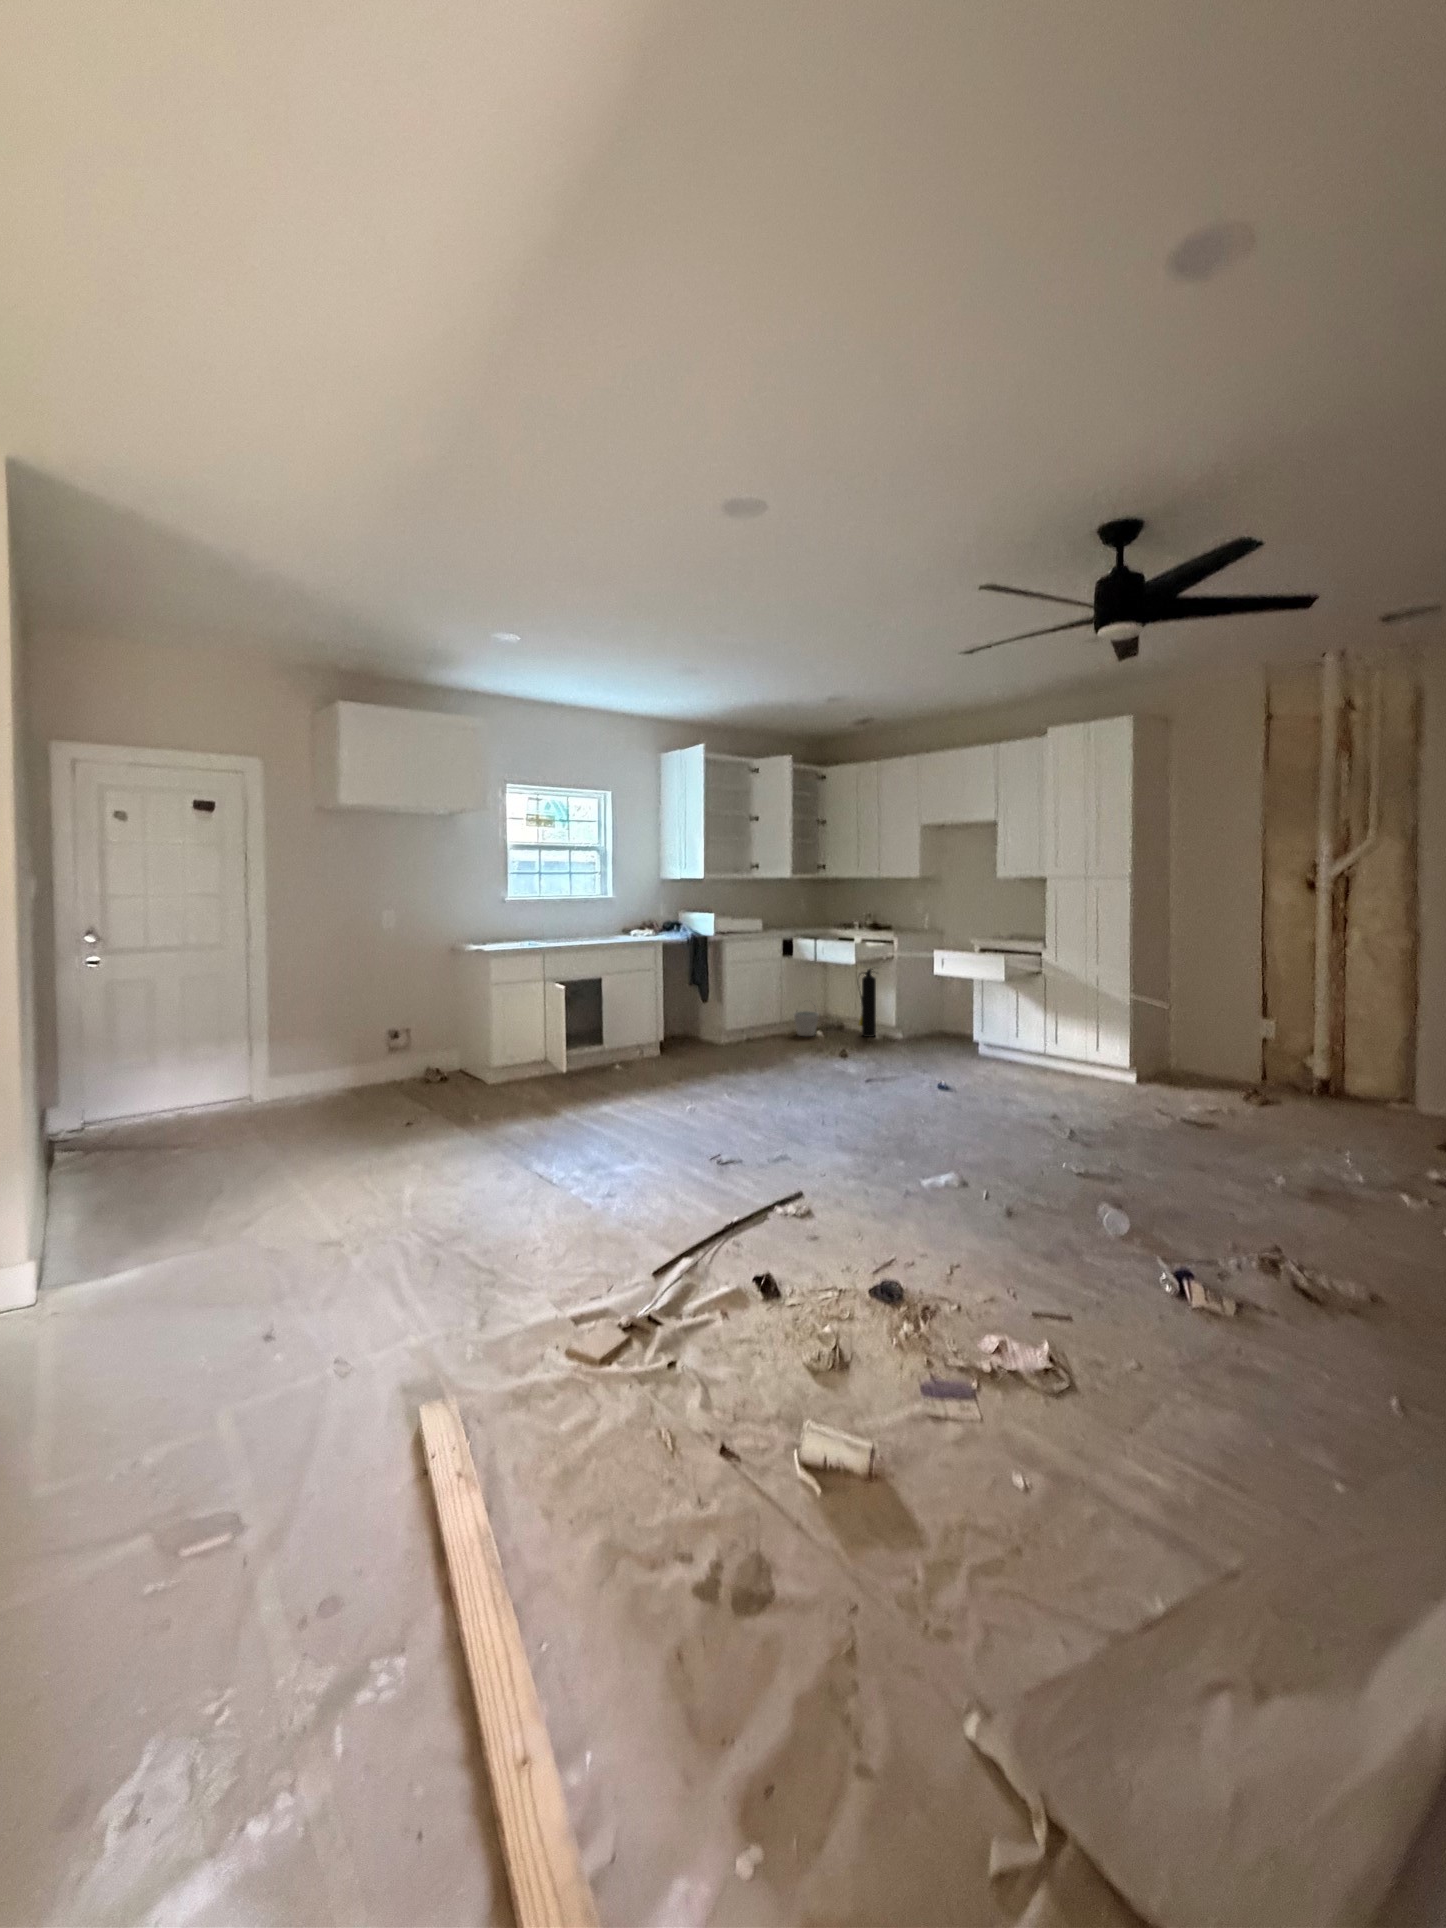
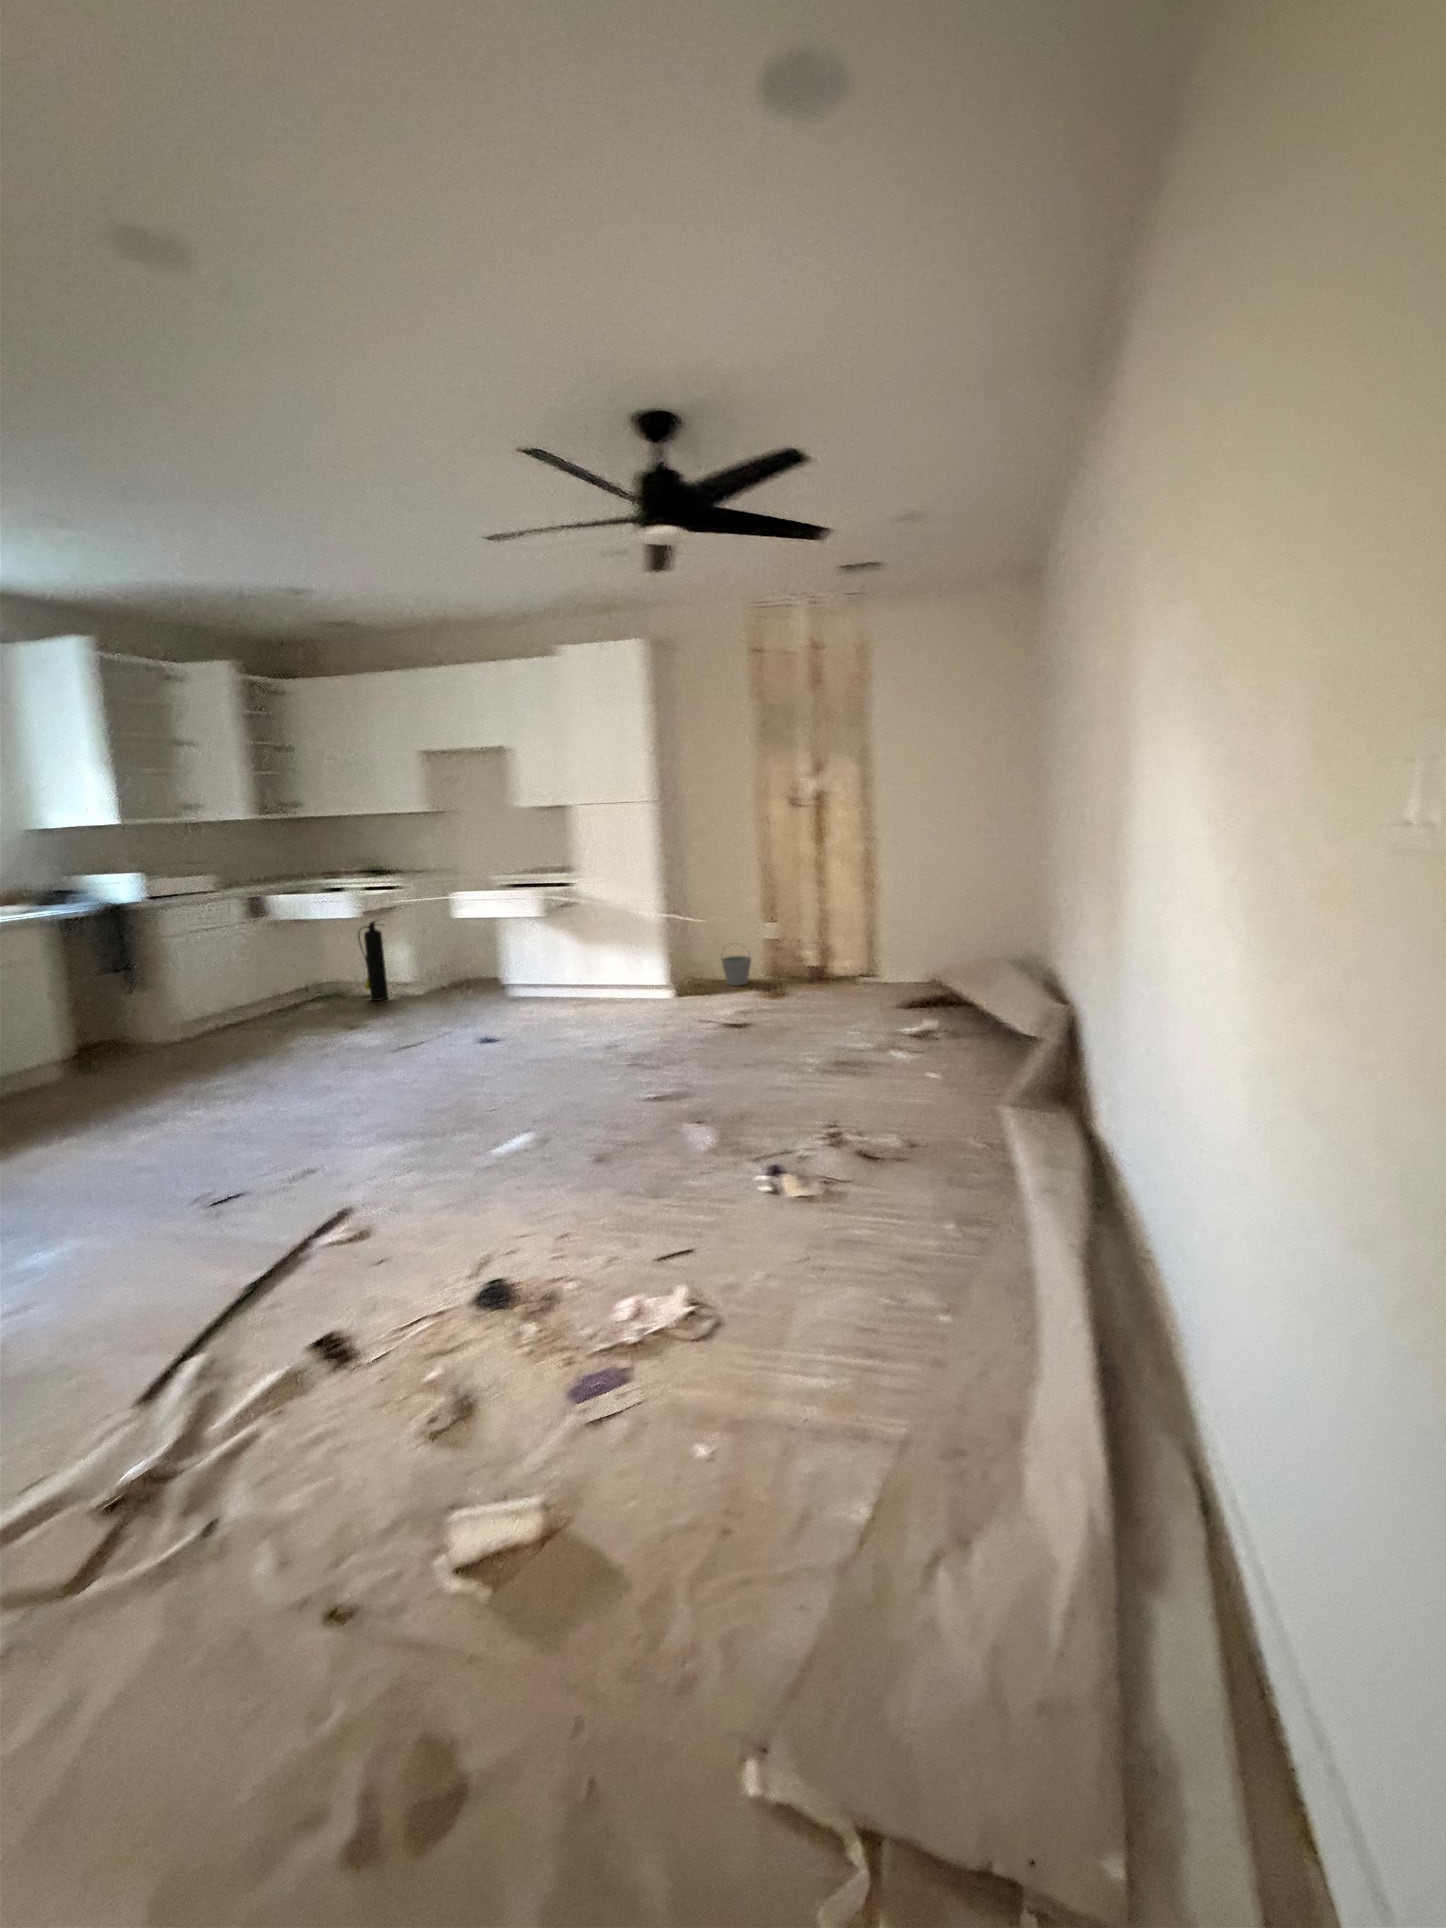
bucket: present [794,1001,819,1036] -> present [721,956,751,986]

